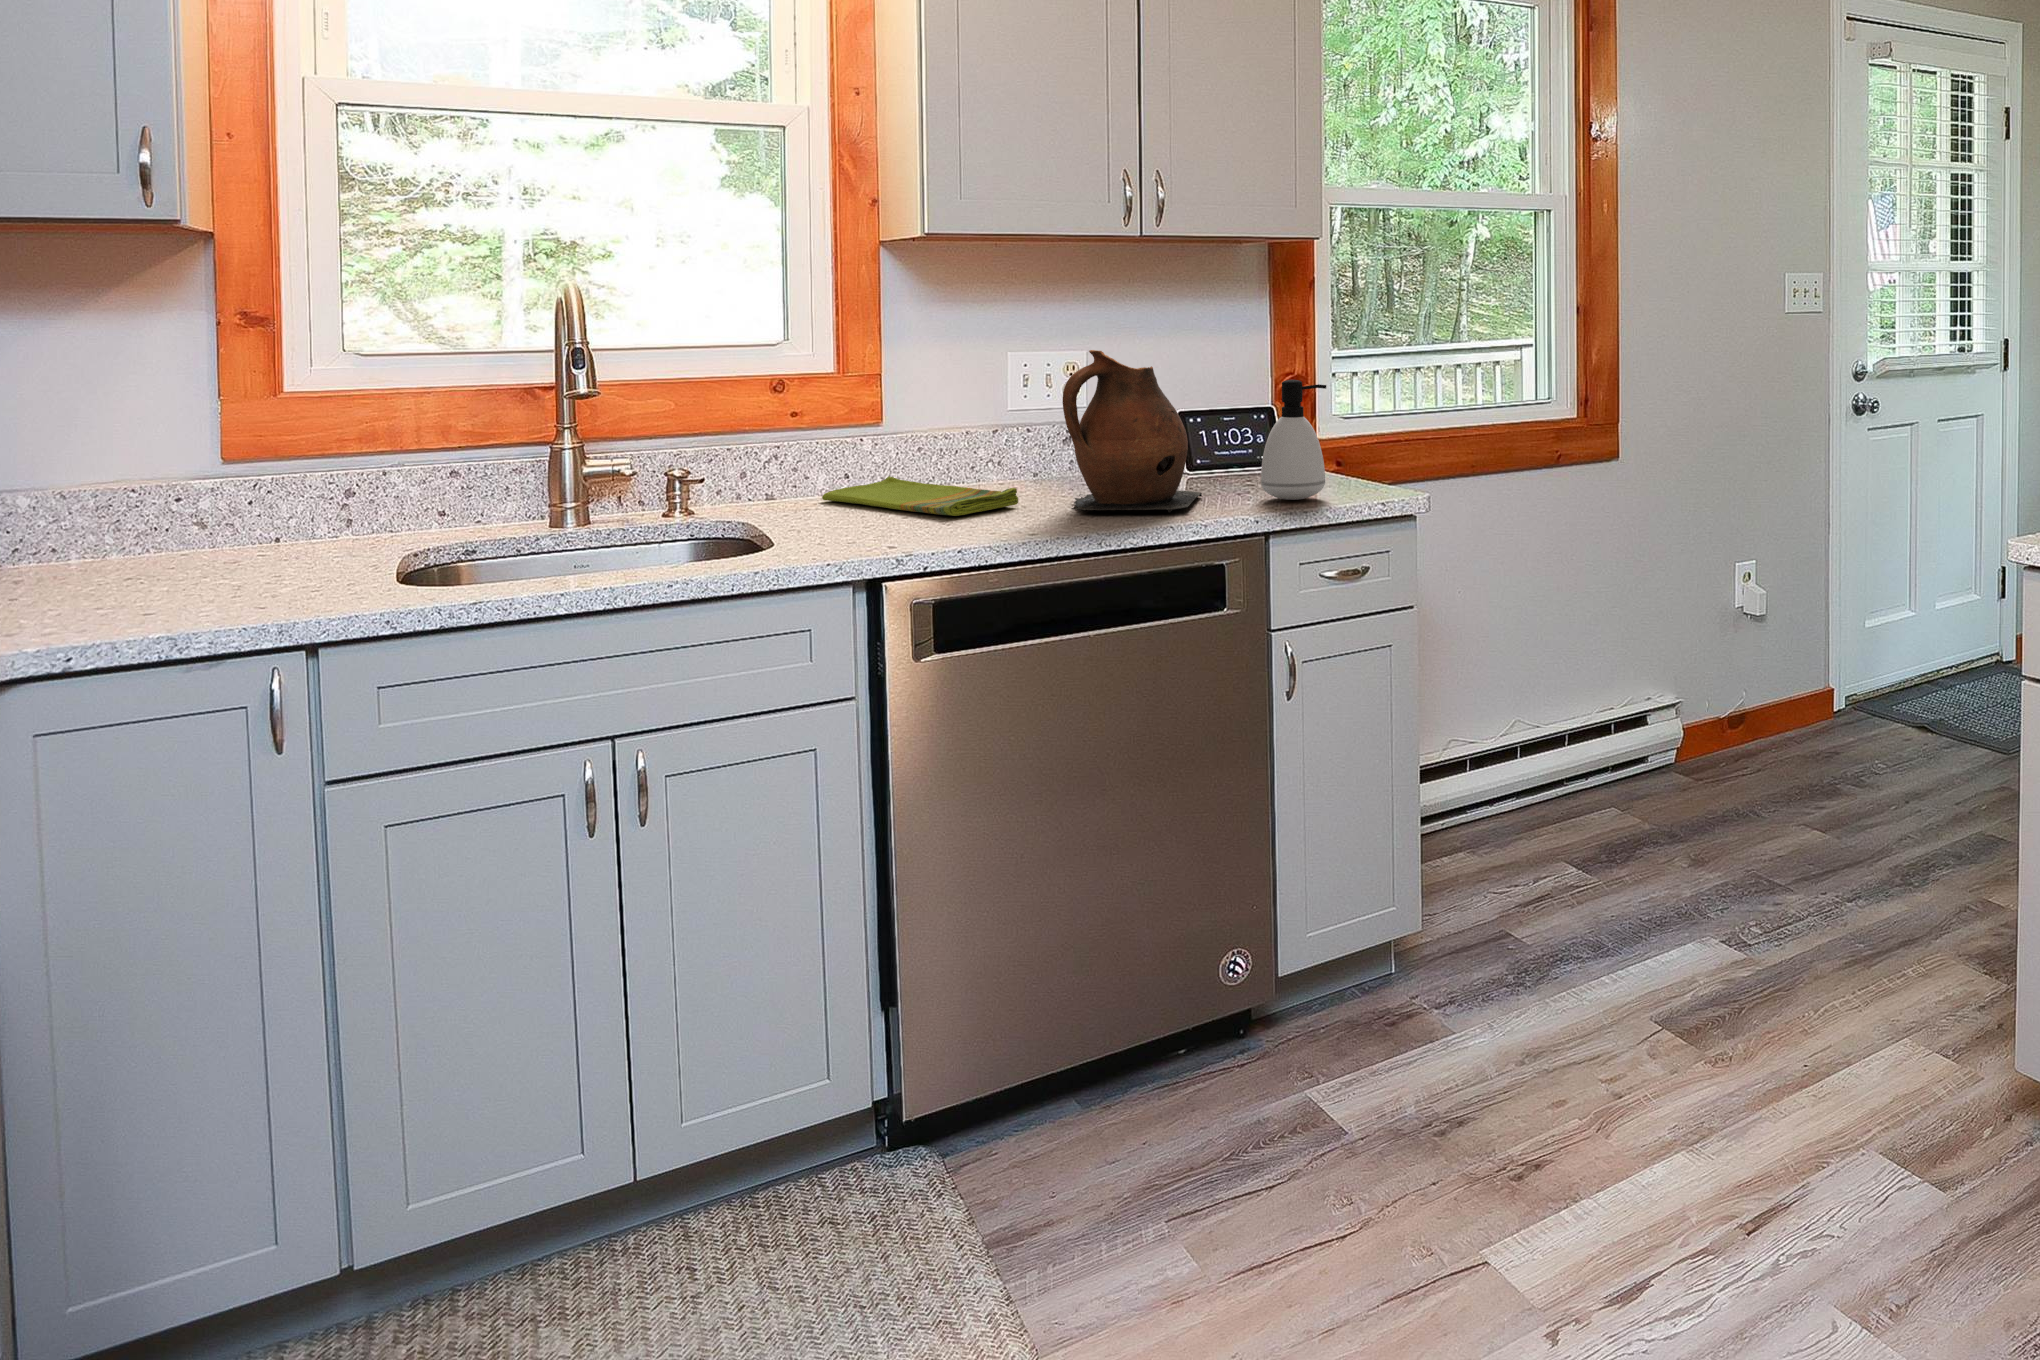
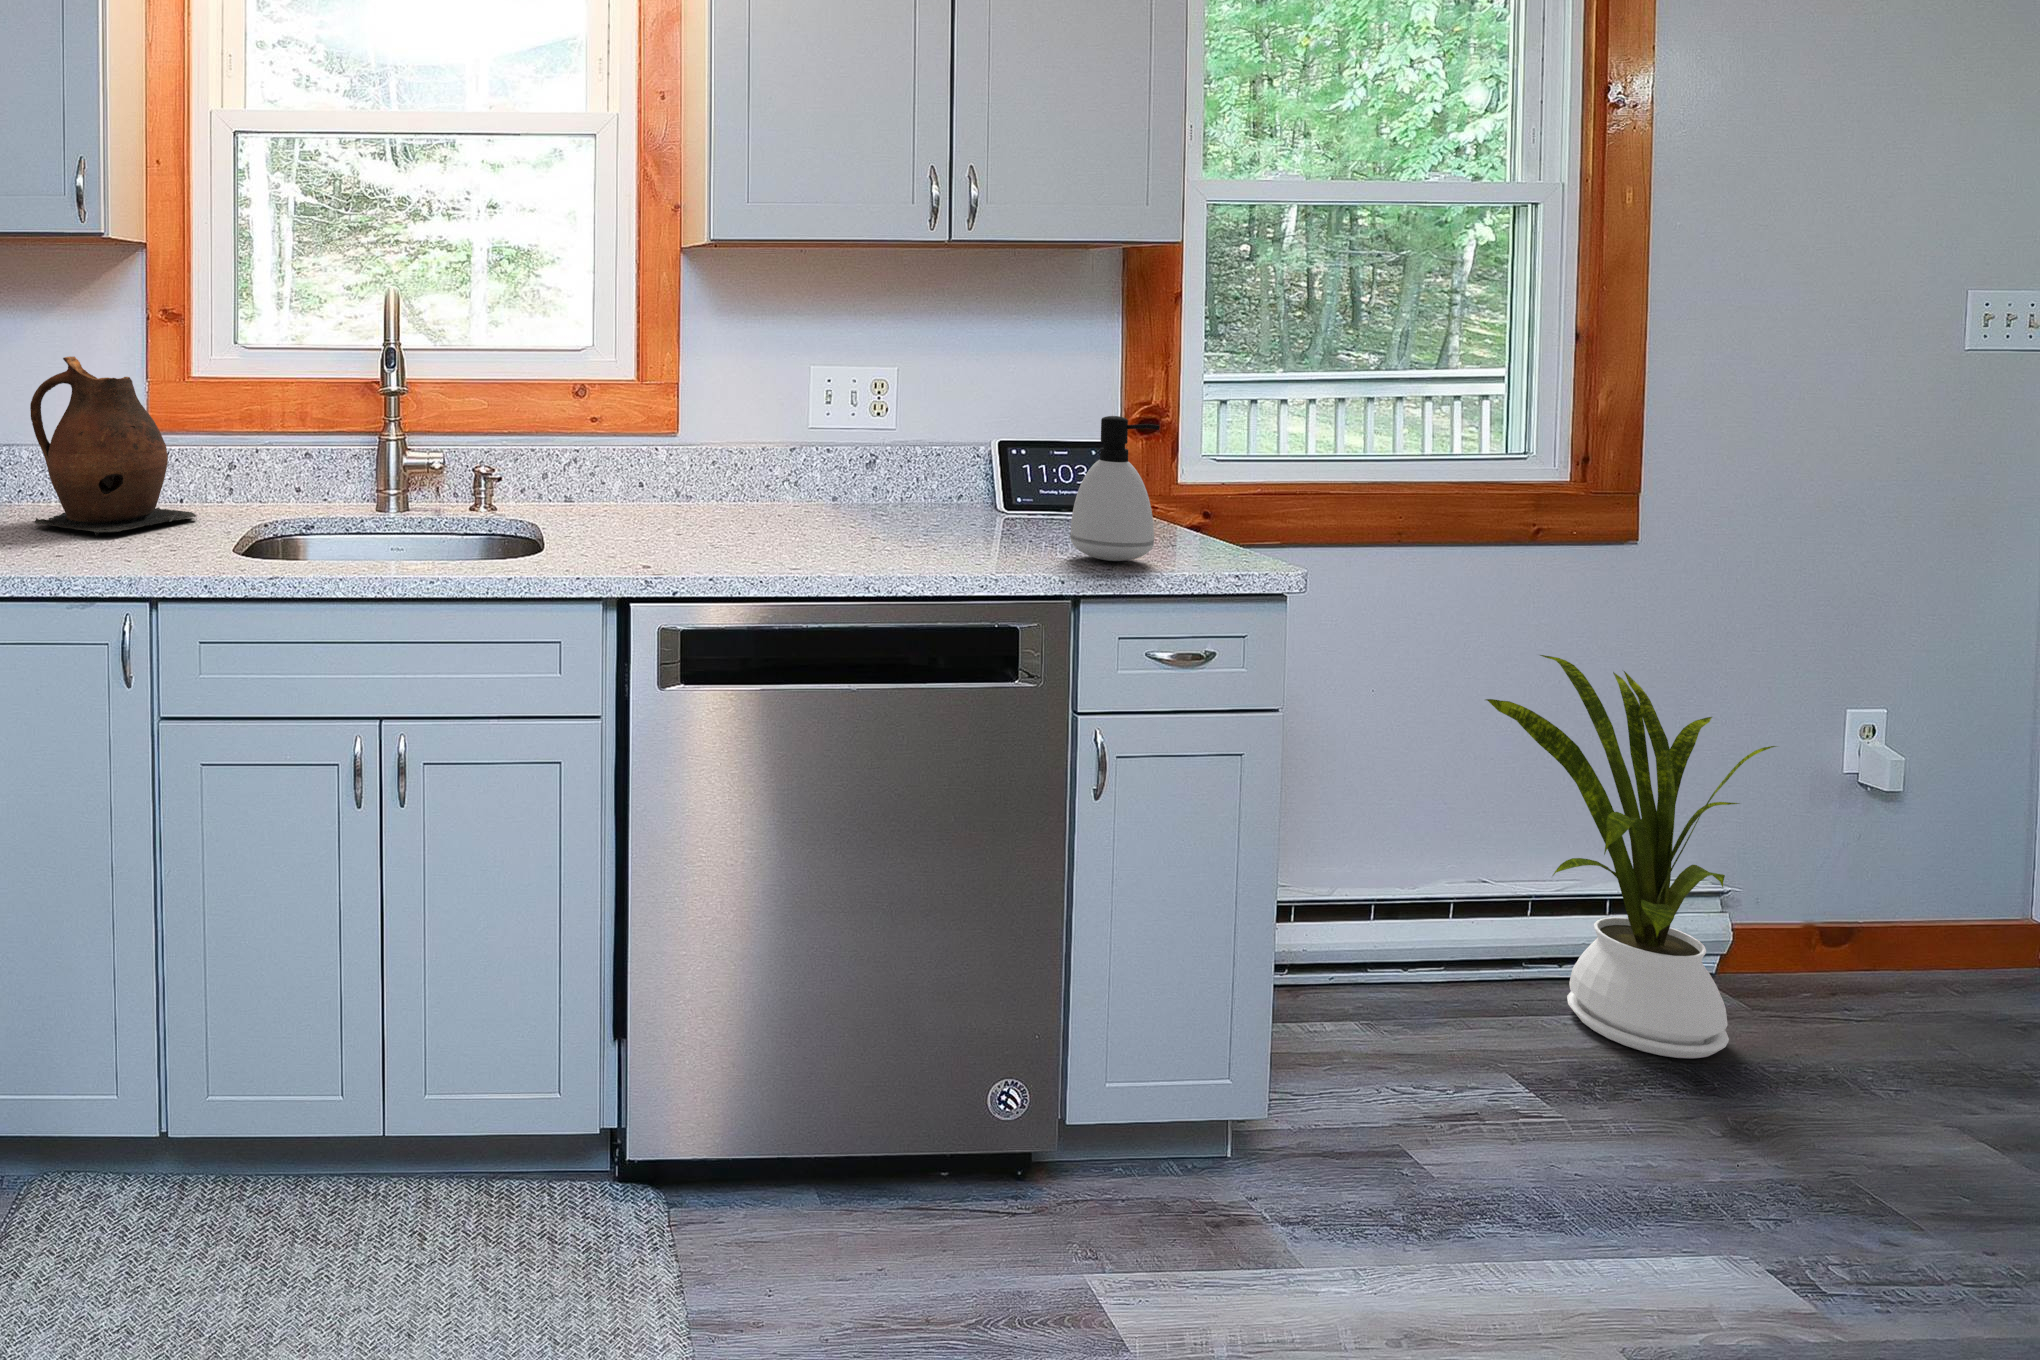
ceramic pitcher: present [1063,350,1202,513] -> present [30,357,196,536]
dish towel: present [822,476,1018,516] -> none [609,486,792,538]
house plant: none [1534,544,1705,820] -> present [1486,655,1776,1058]

